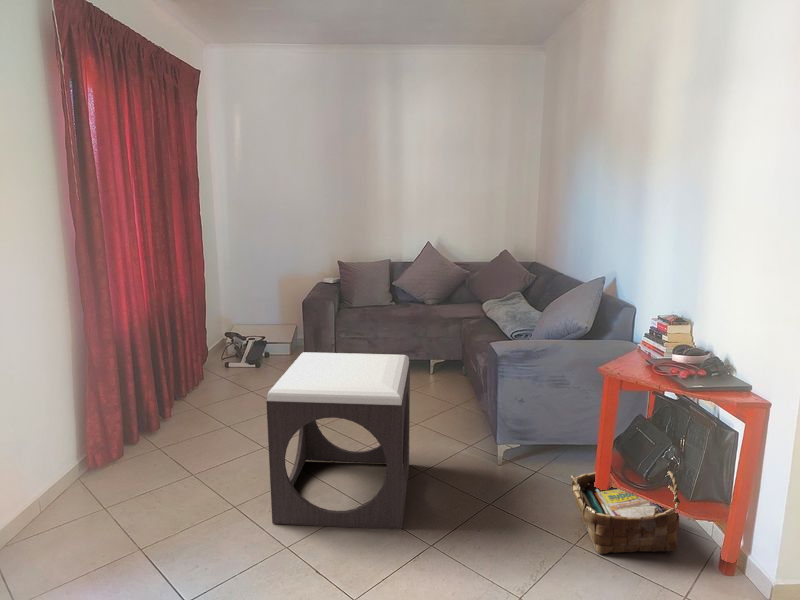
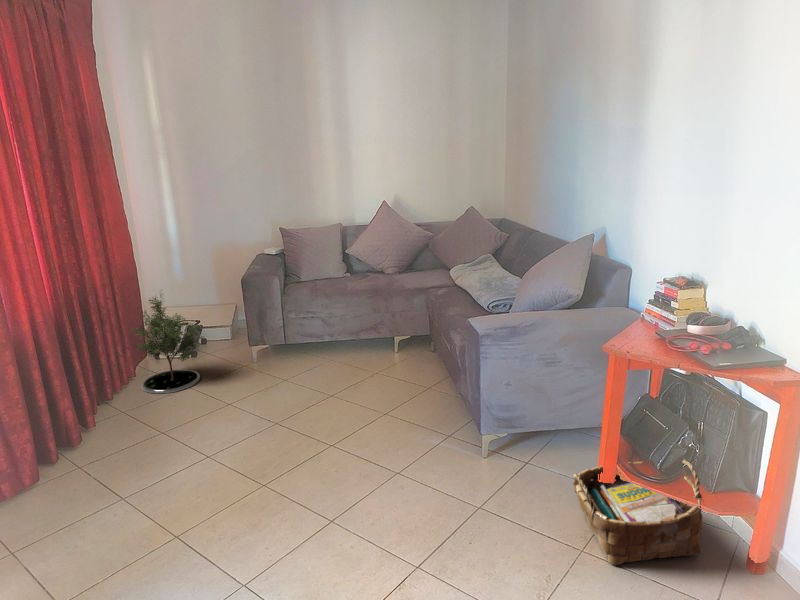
potted tree: none [208,306,268,395] -> present [133,294,203,394]
footstool: present [266,352,410,530] -> none [196,340,379,560]

